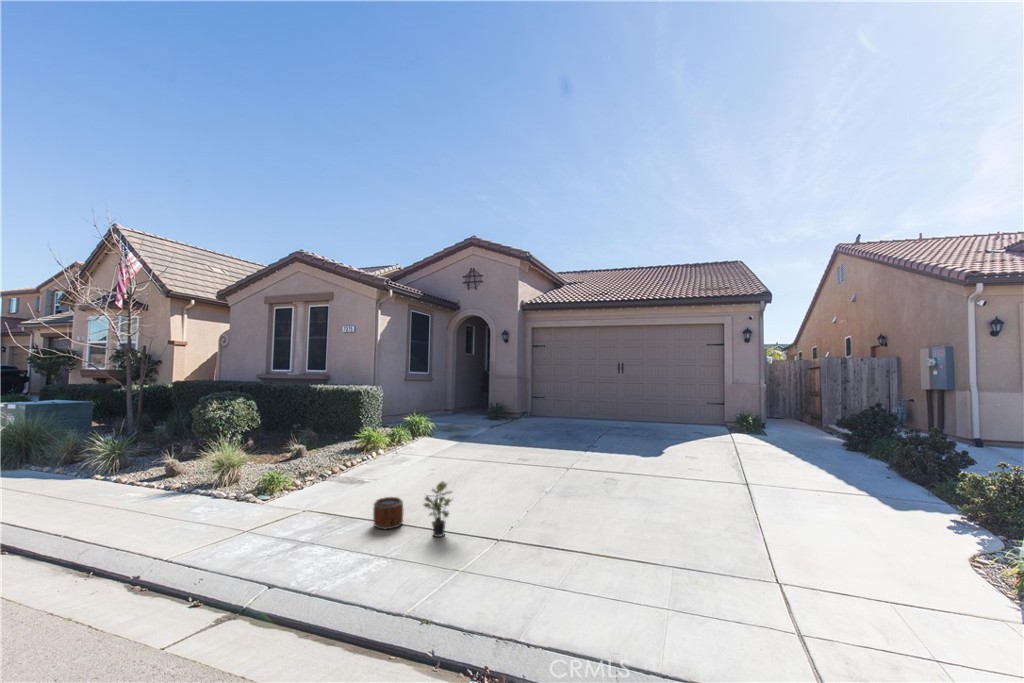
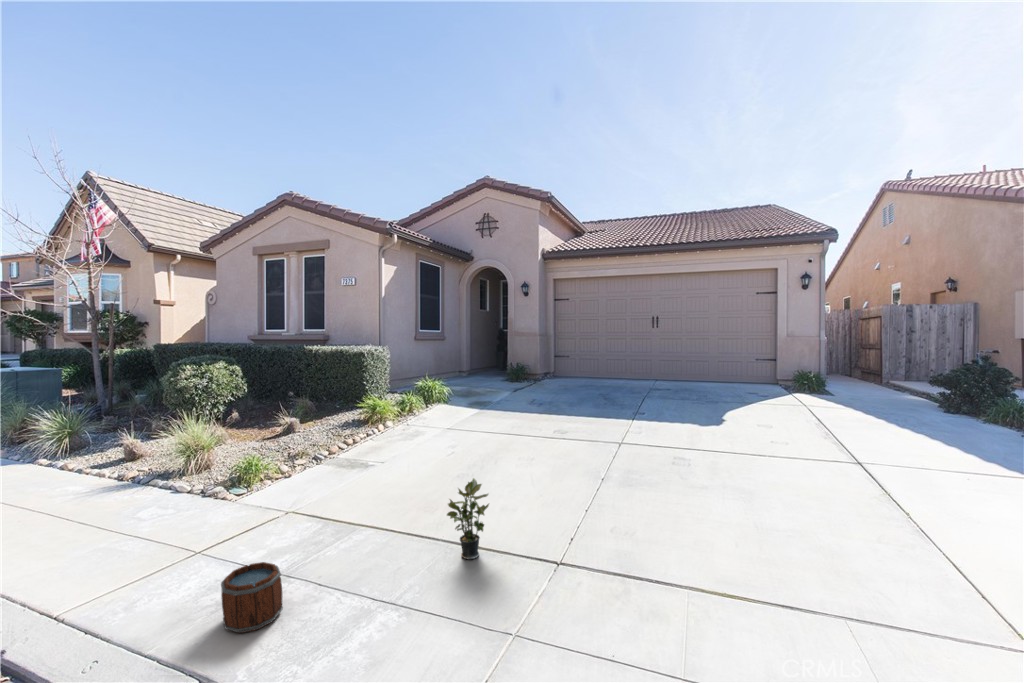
bucket: present [373,497,403,529] -> present [221,562,283,633]

